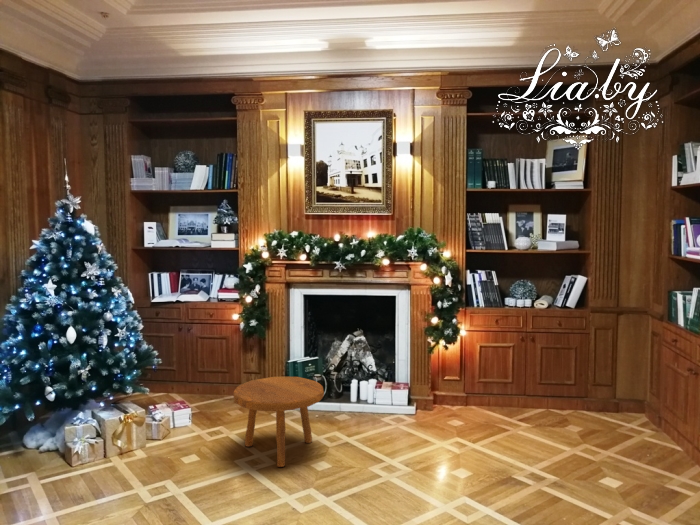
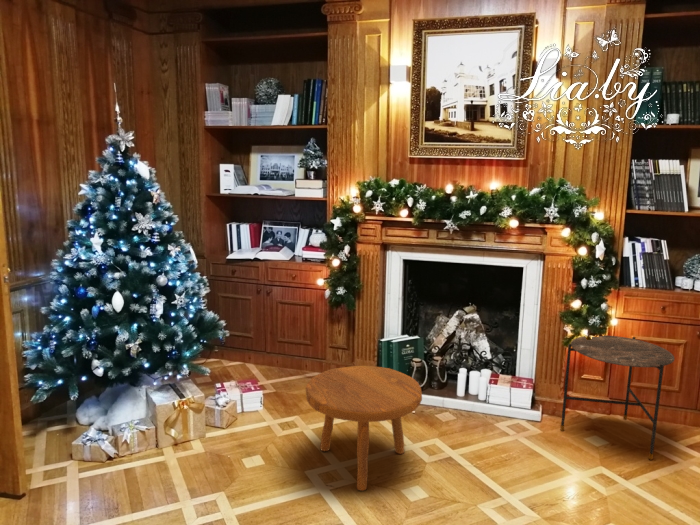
side table: none [430,344,503,430] -> present [561,335,675,460]

